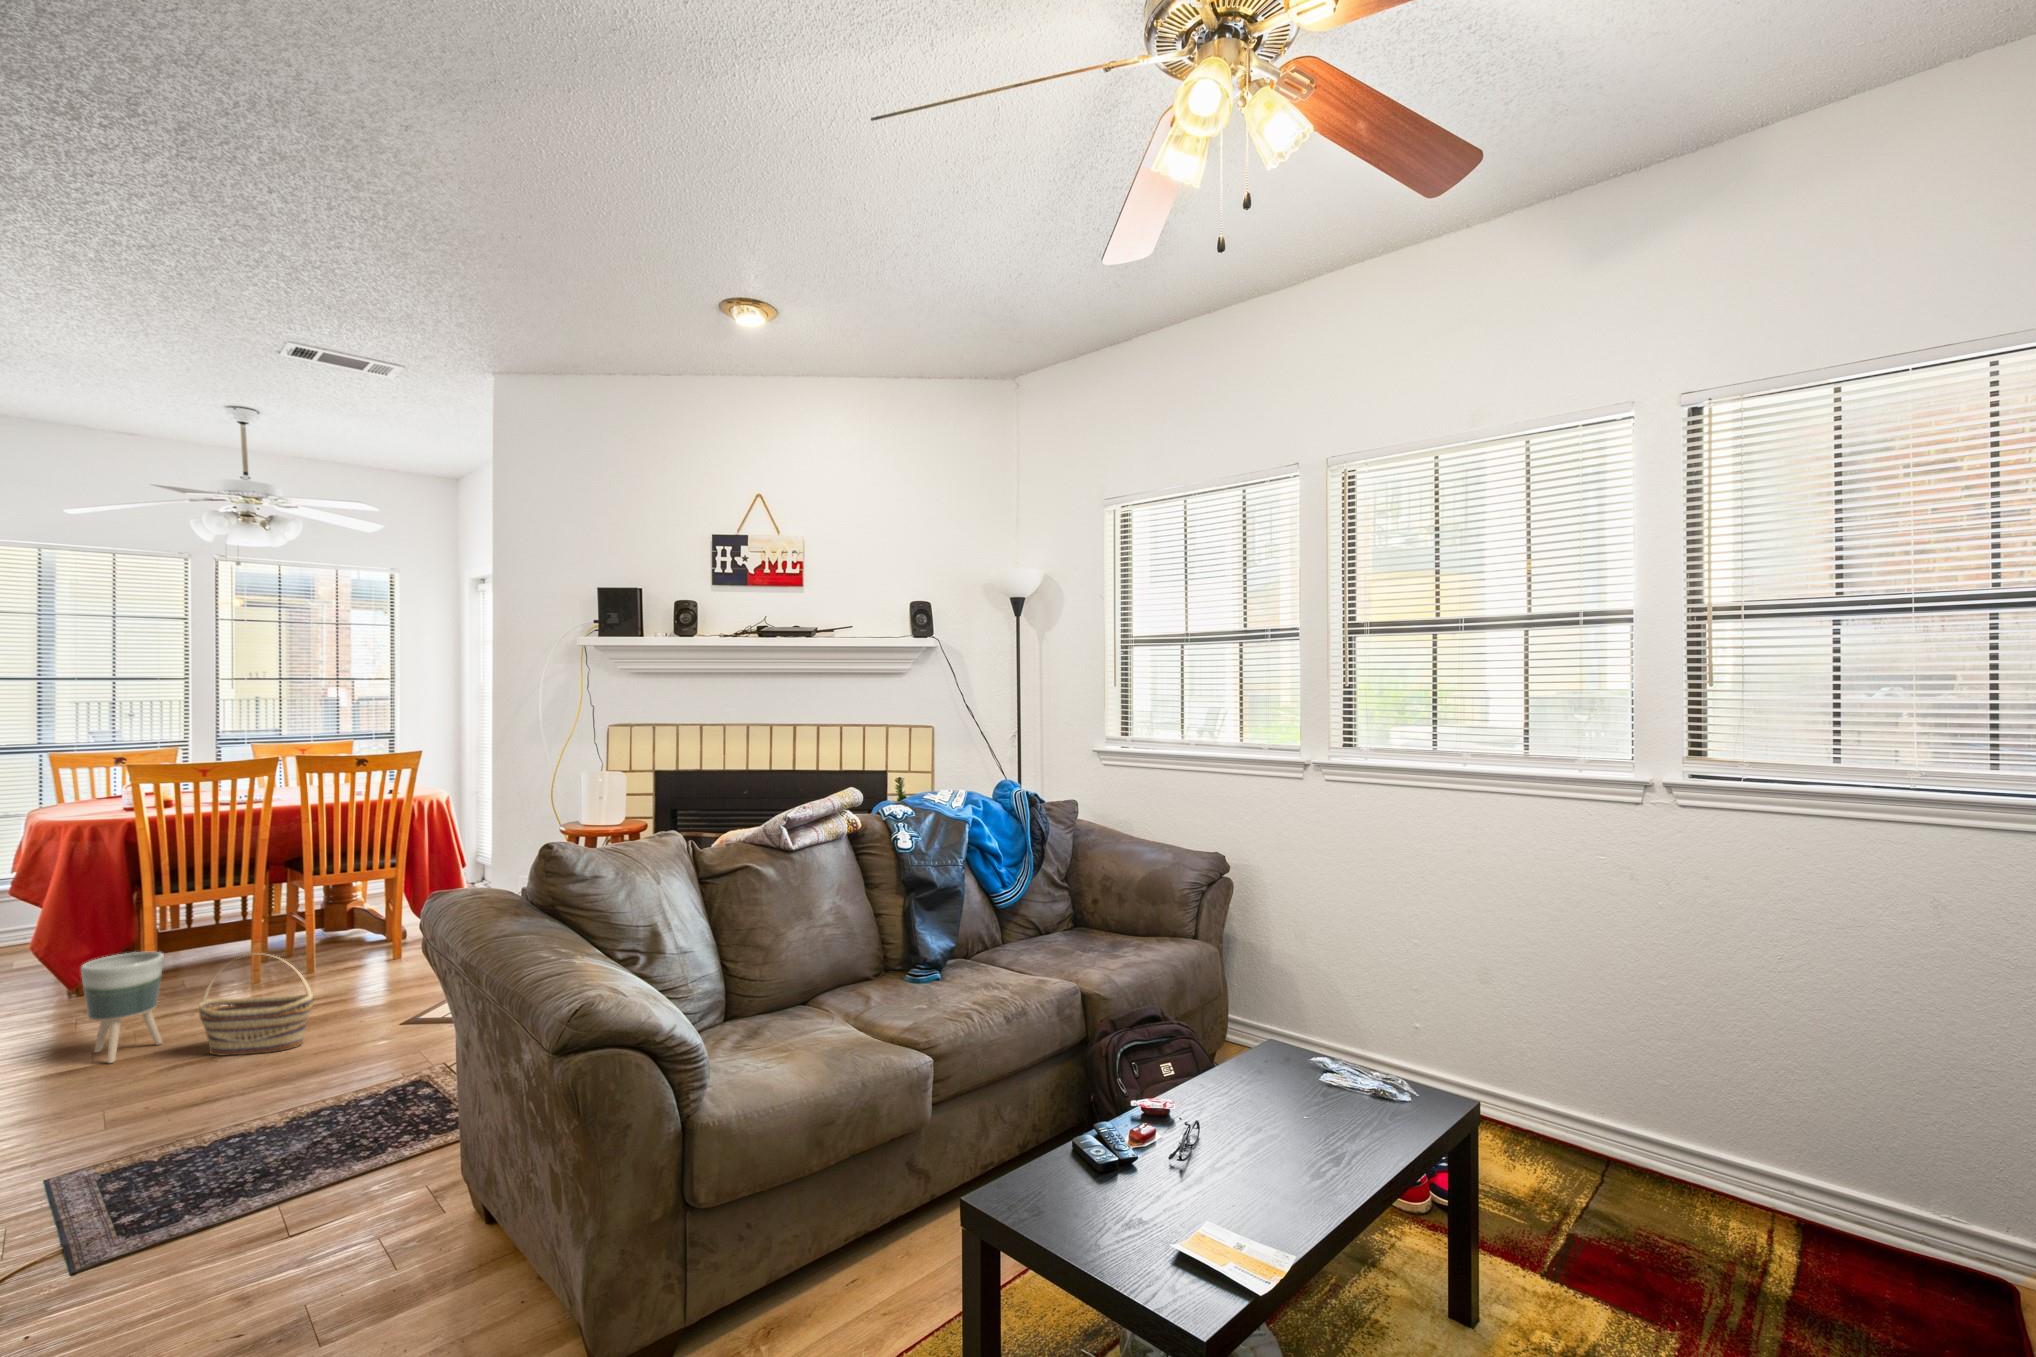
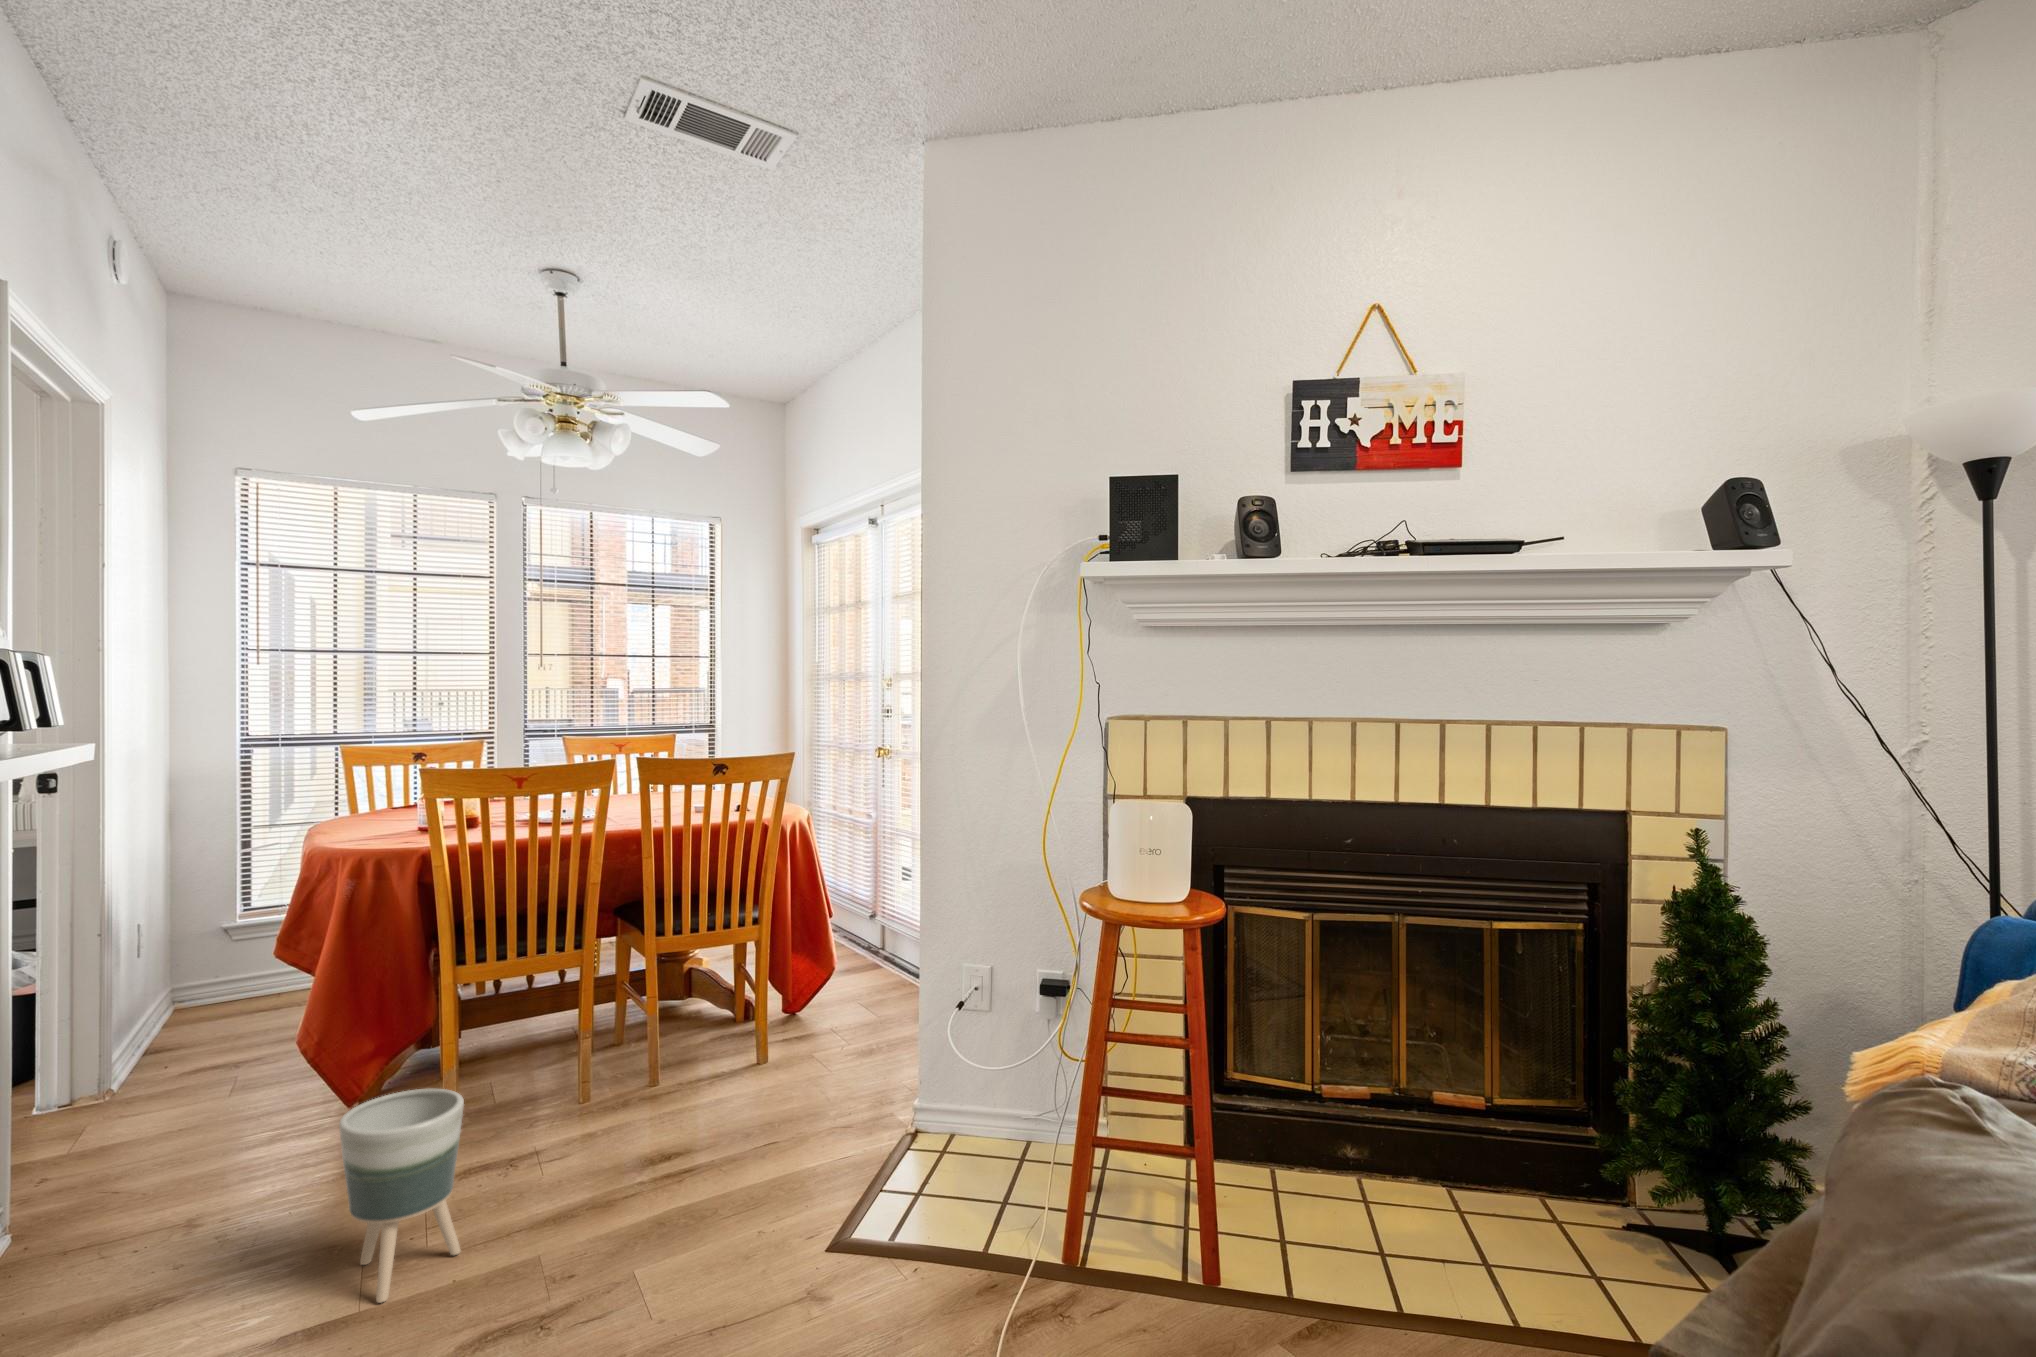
basket: present [199,955,313,1056] -> none [517,1117,696,1310]

